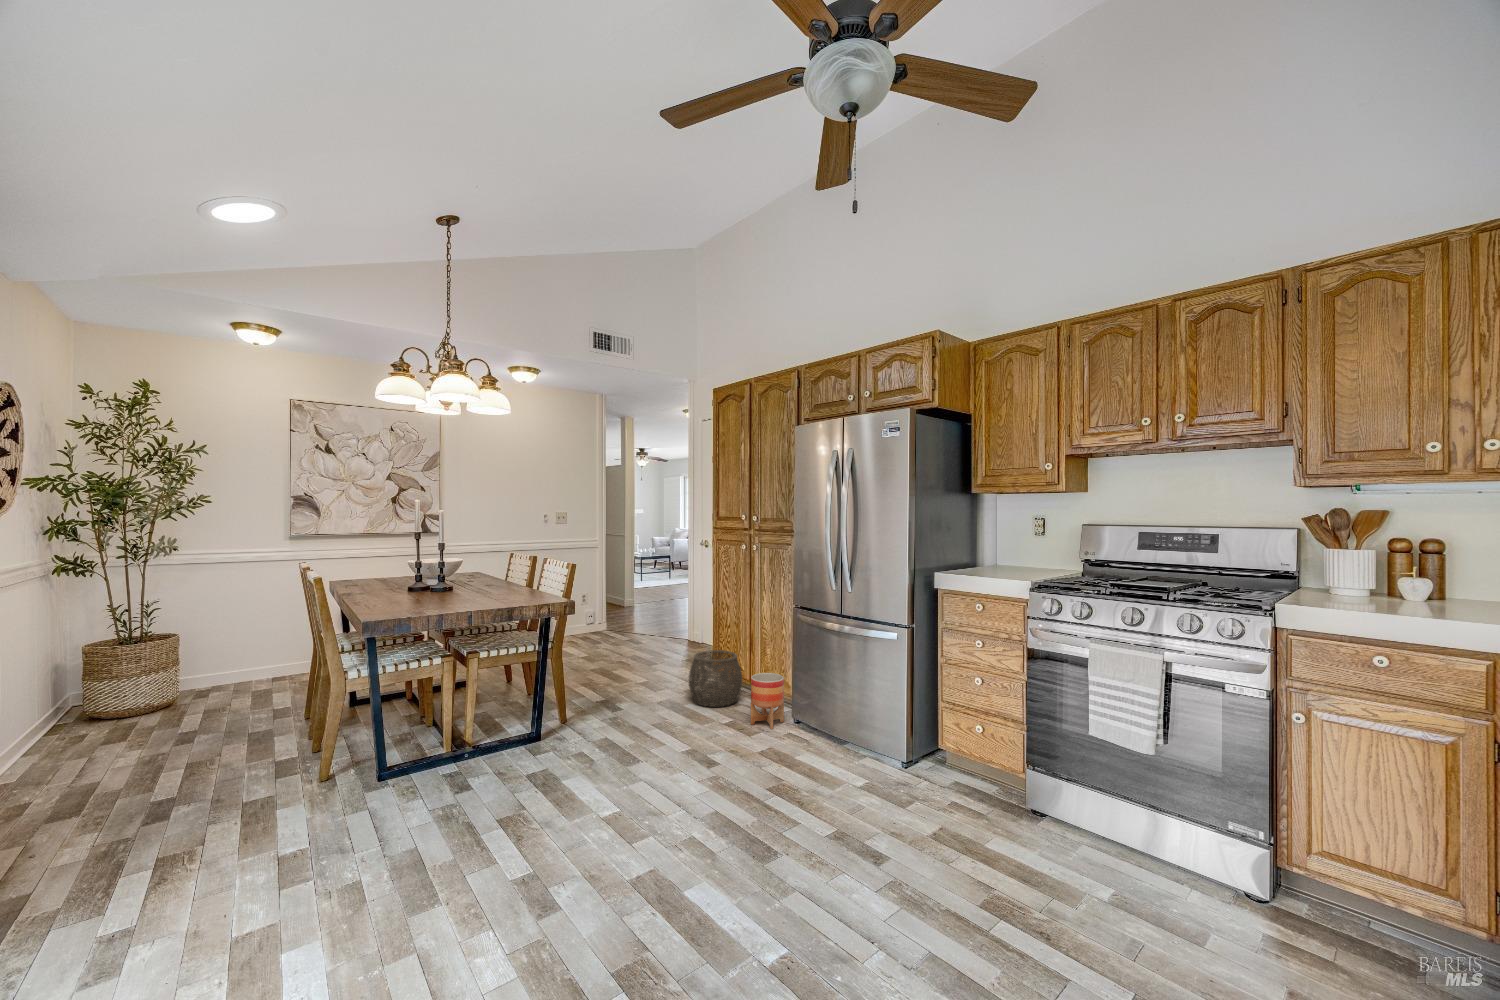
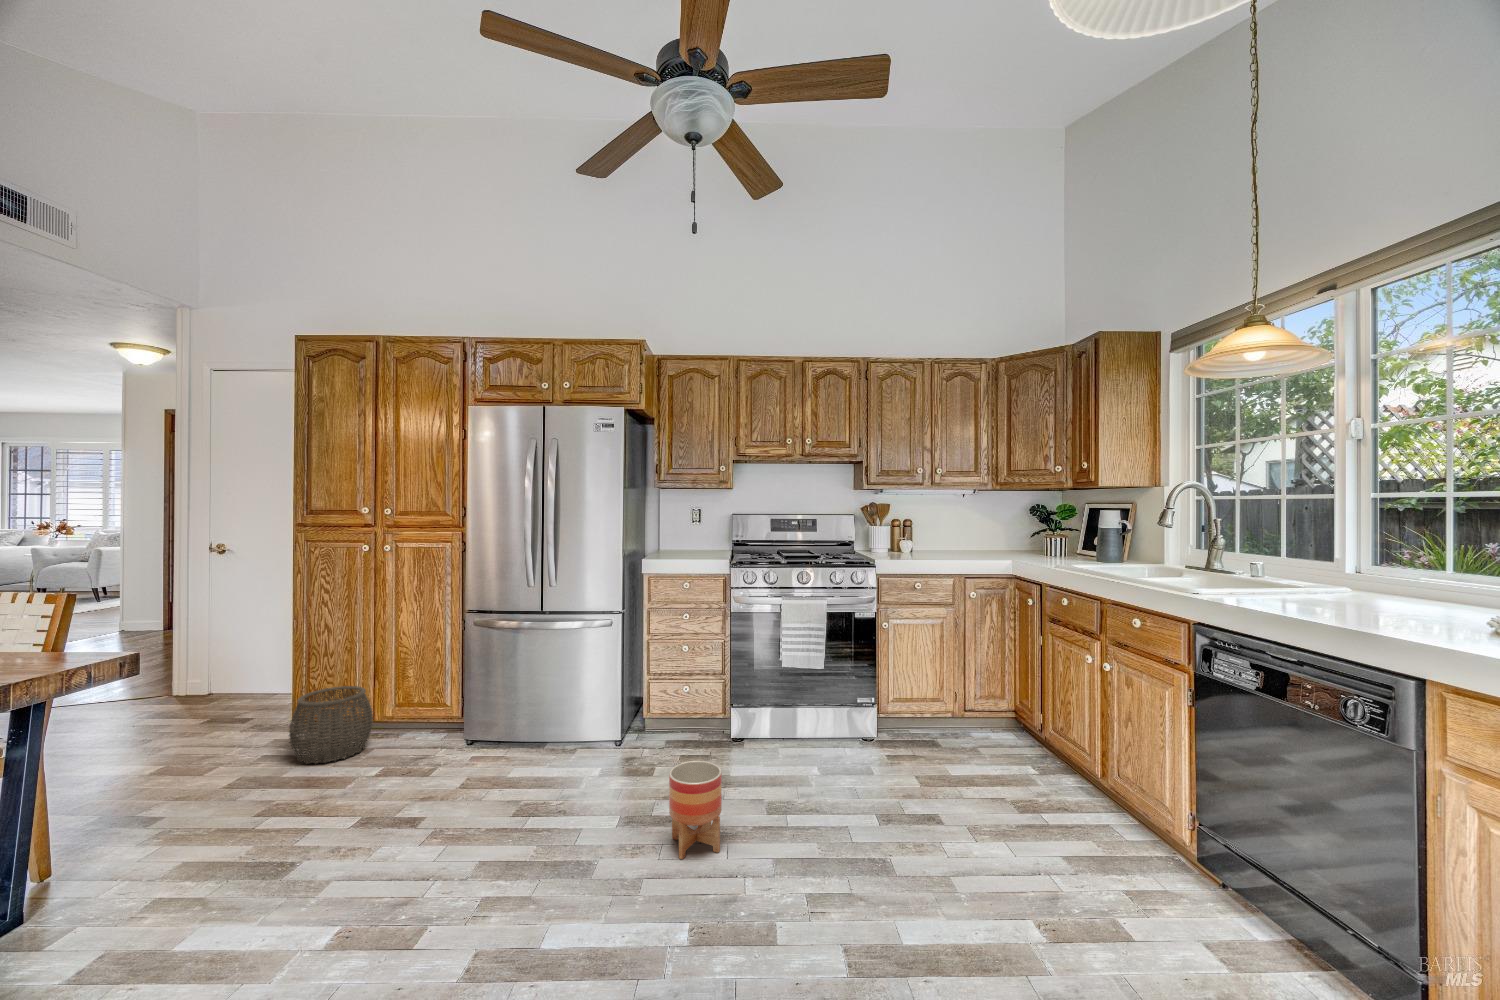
planter: present [750,673,784,729] -> present [669,761,722,859]

